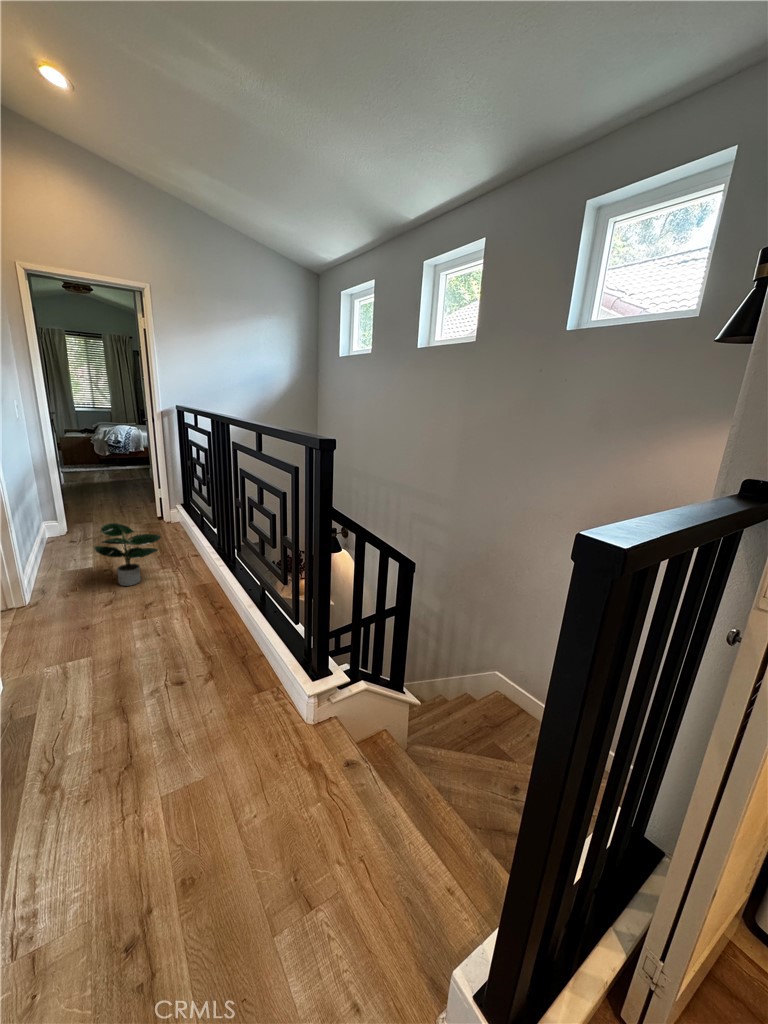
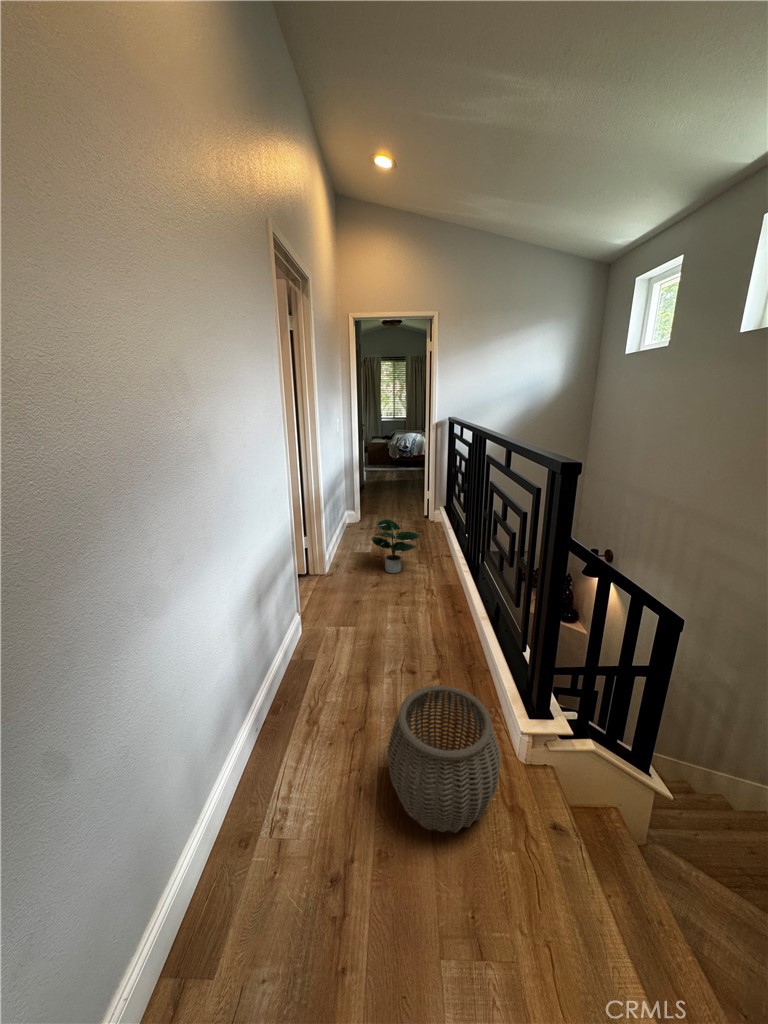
woven basket: none [173,675,298,828] -> present [387,685,501,833]

